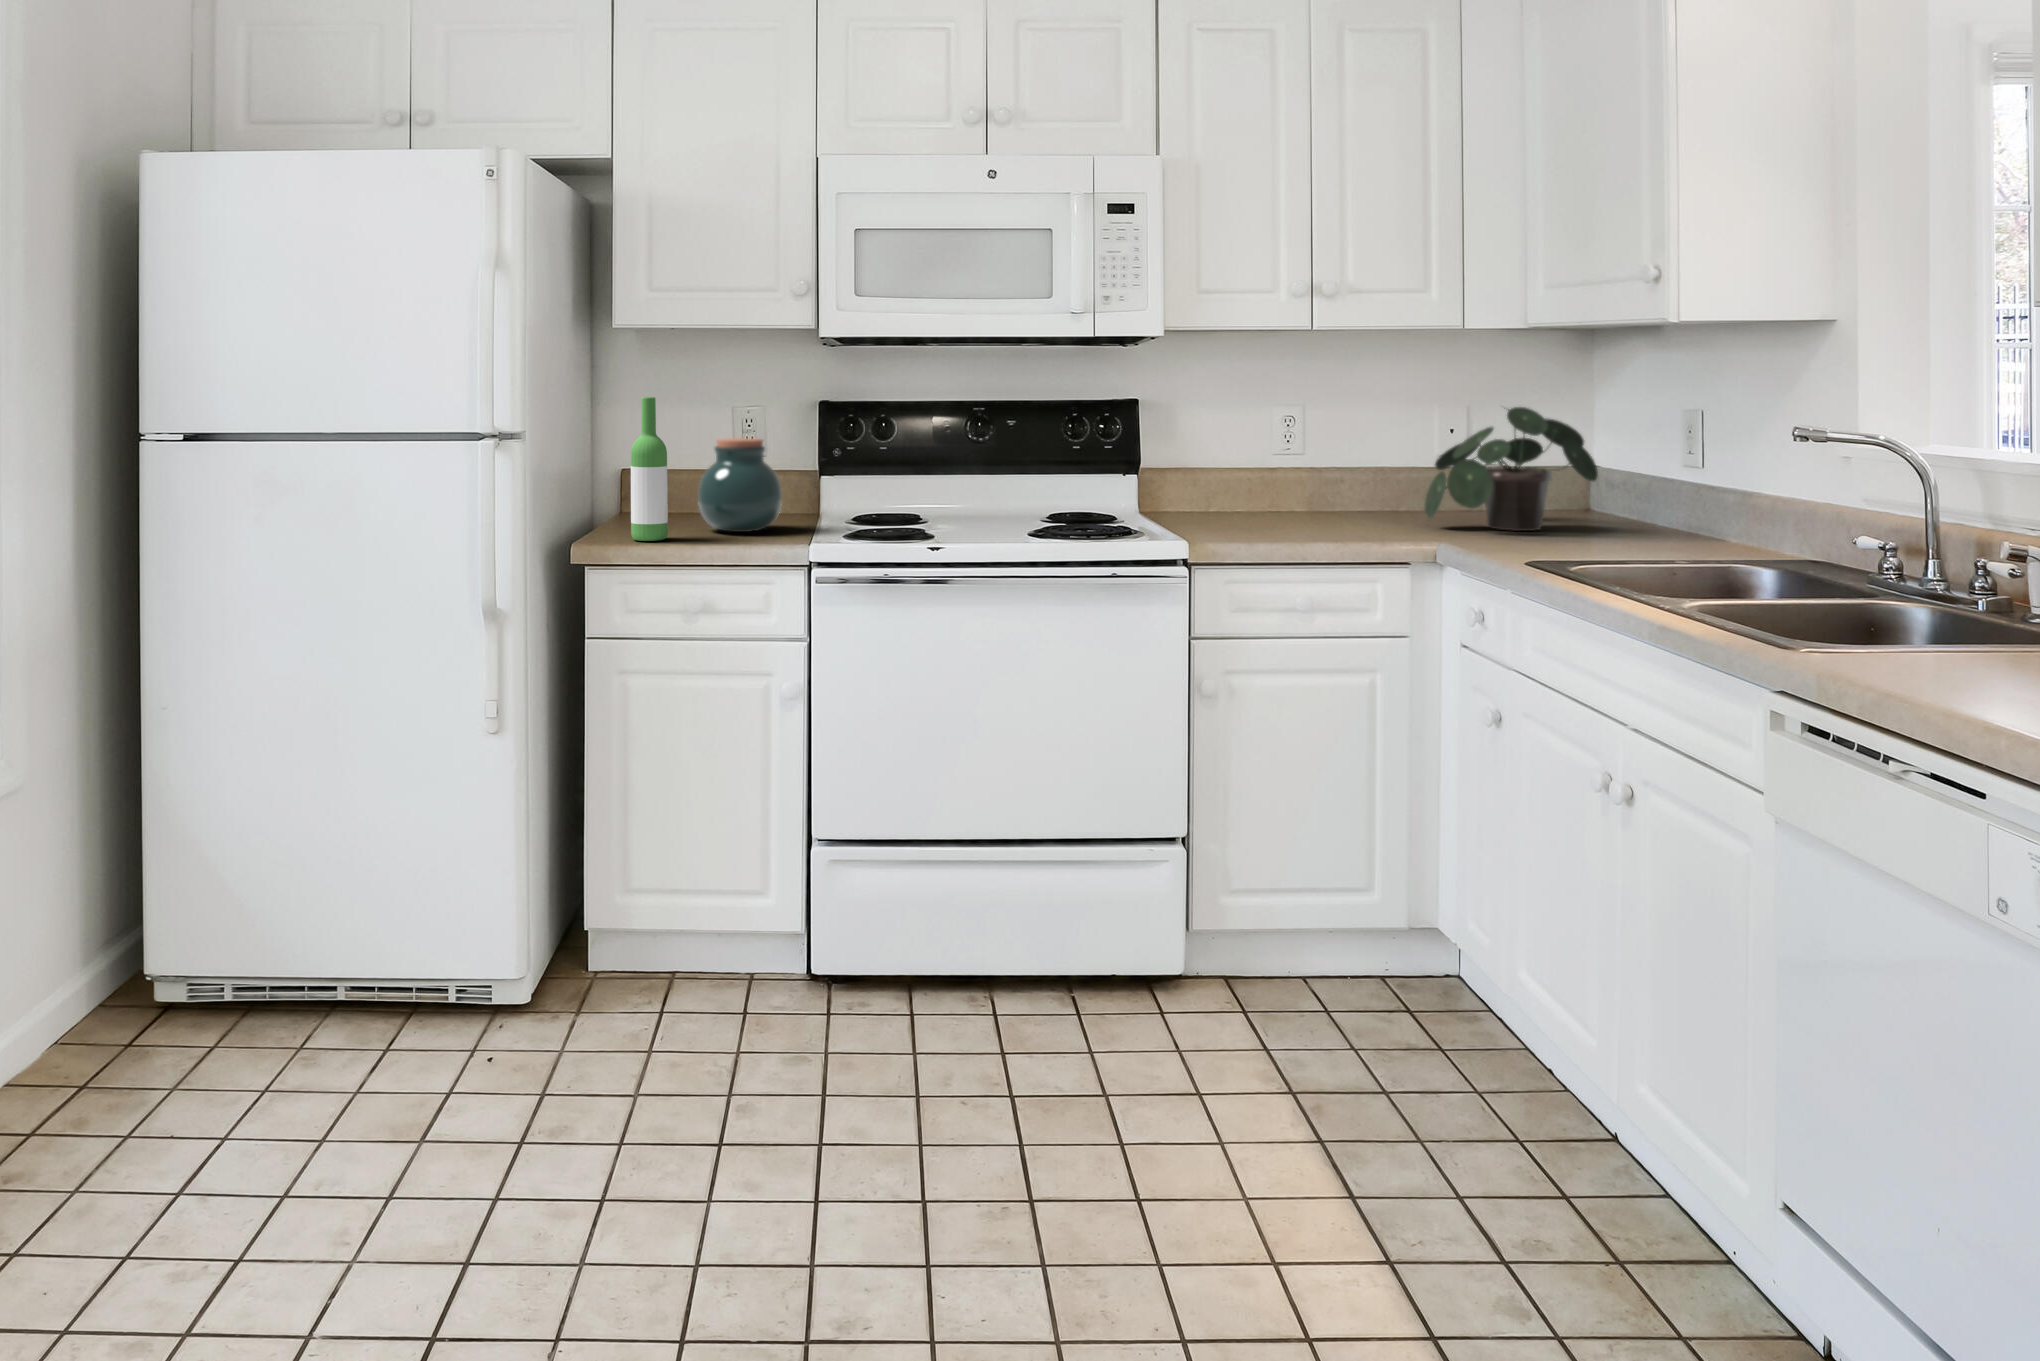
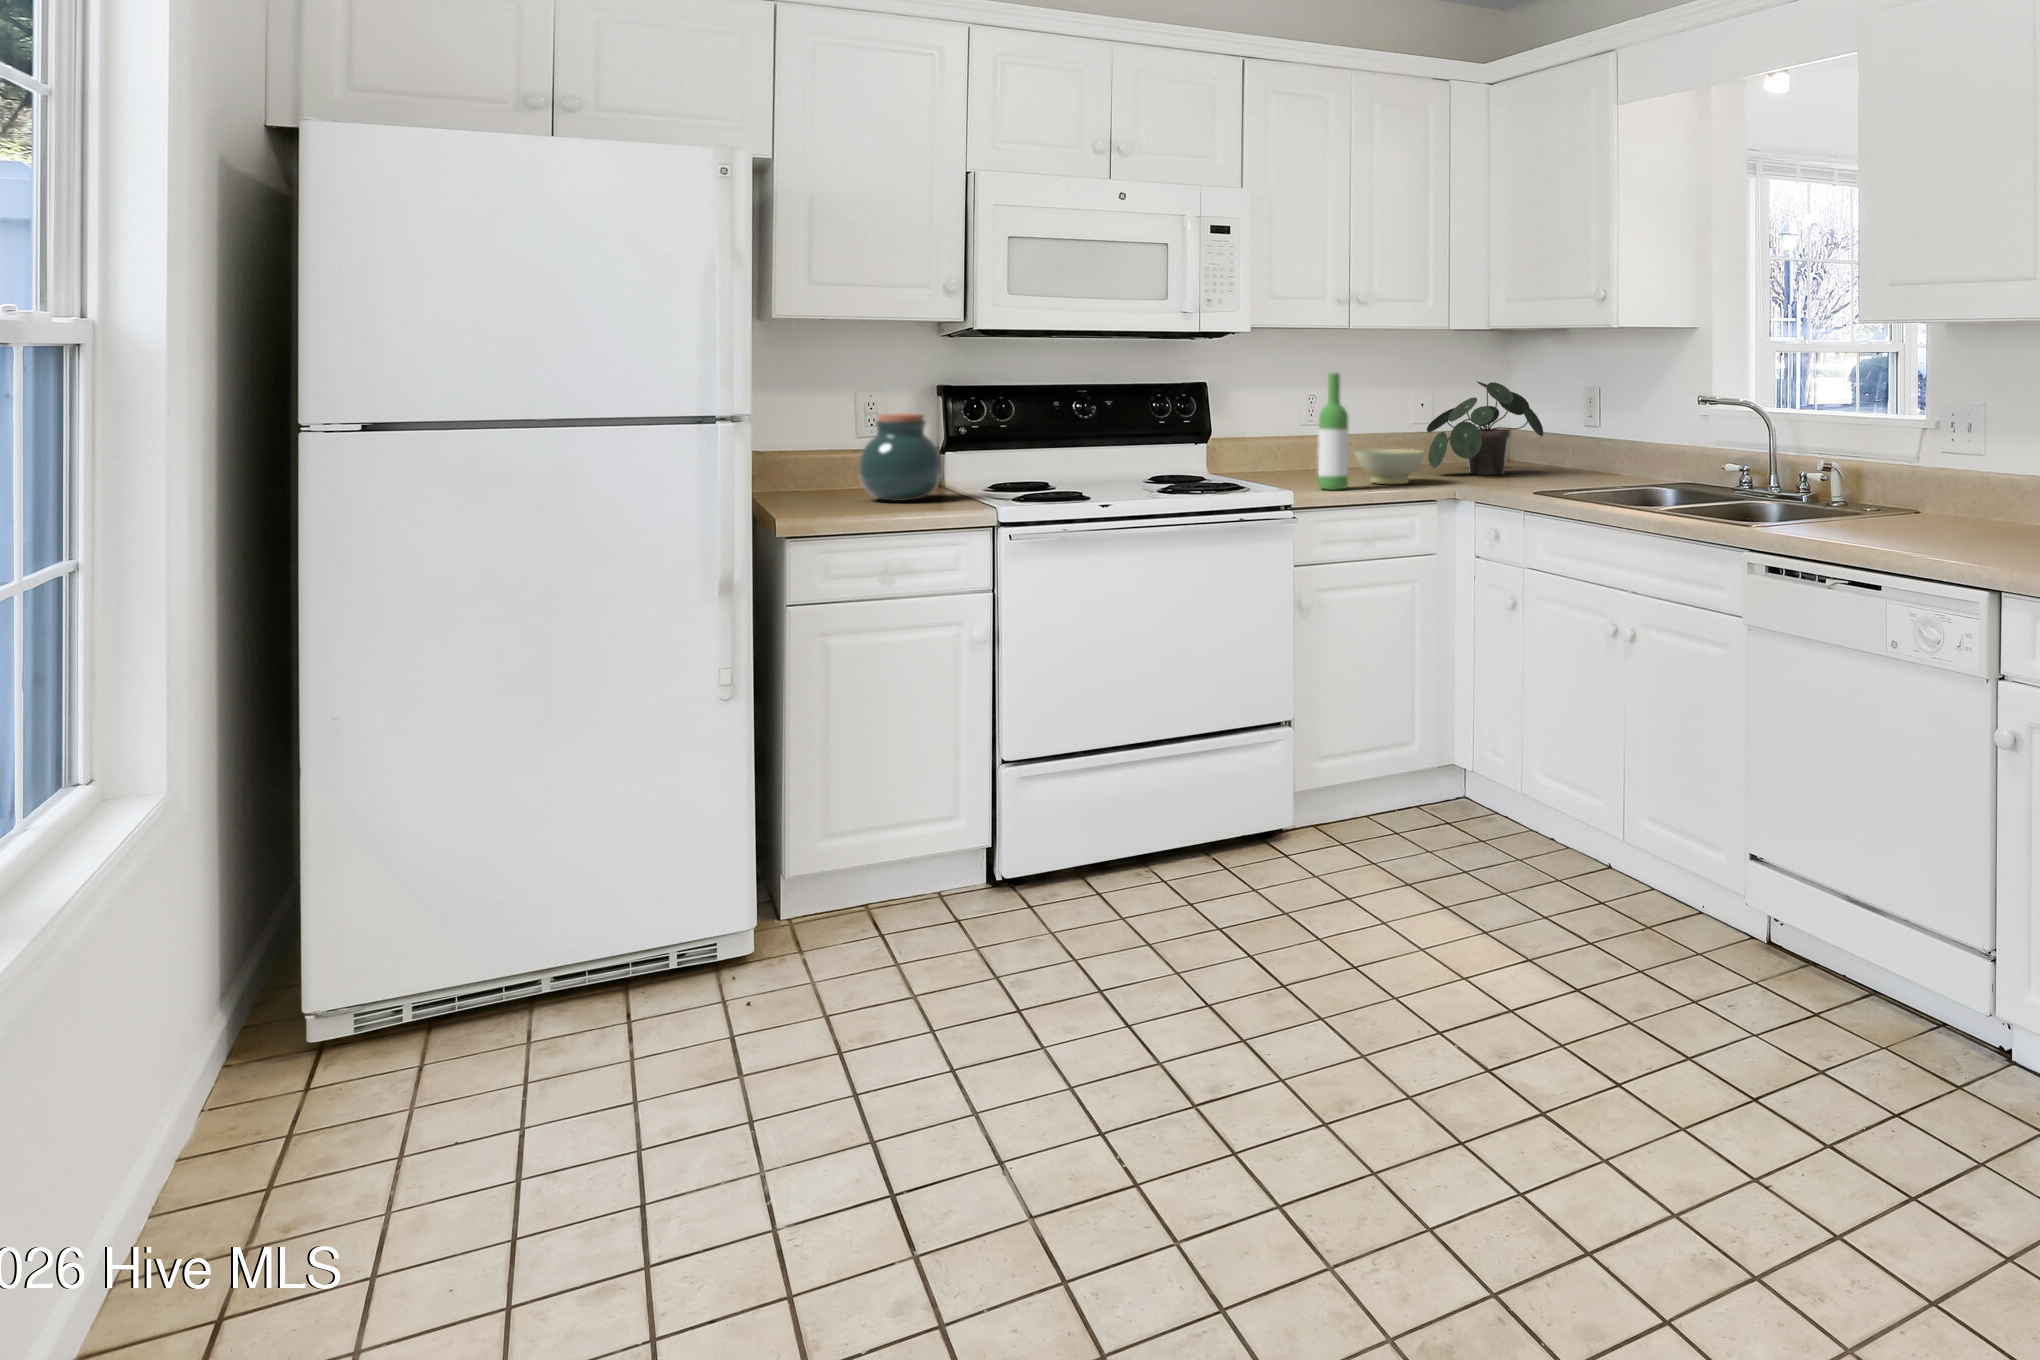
wine bottle: present [631,397,668,541] -> present [1318,373,1349,490]
bowl: none [1295,491,1394,539] -> present [1355,449,1425,484]

